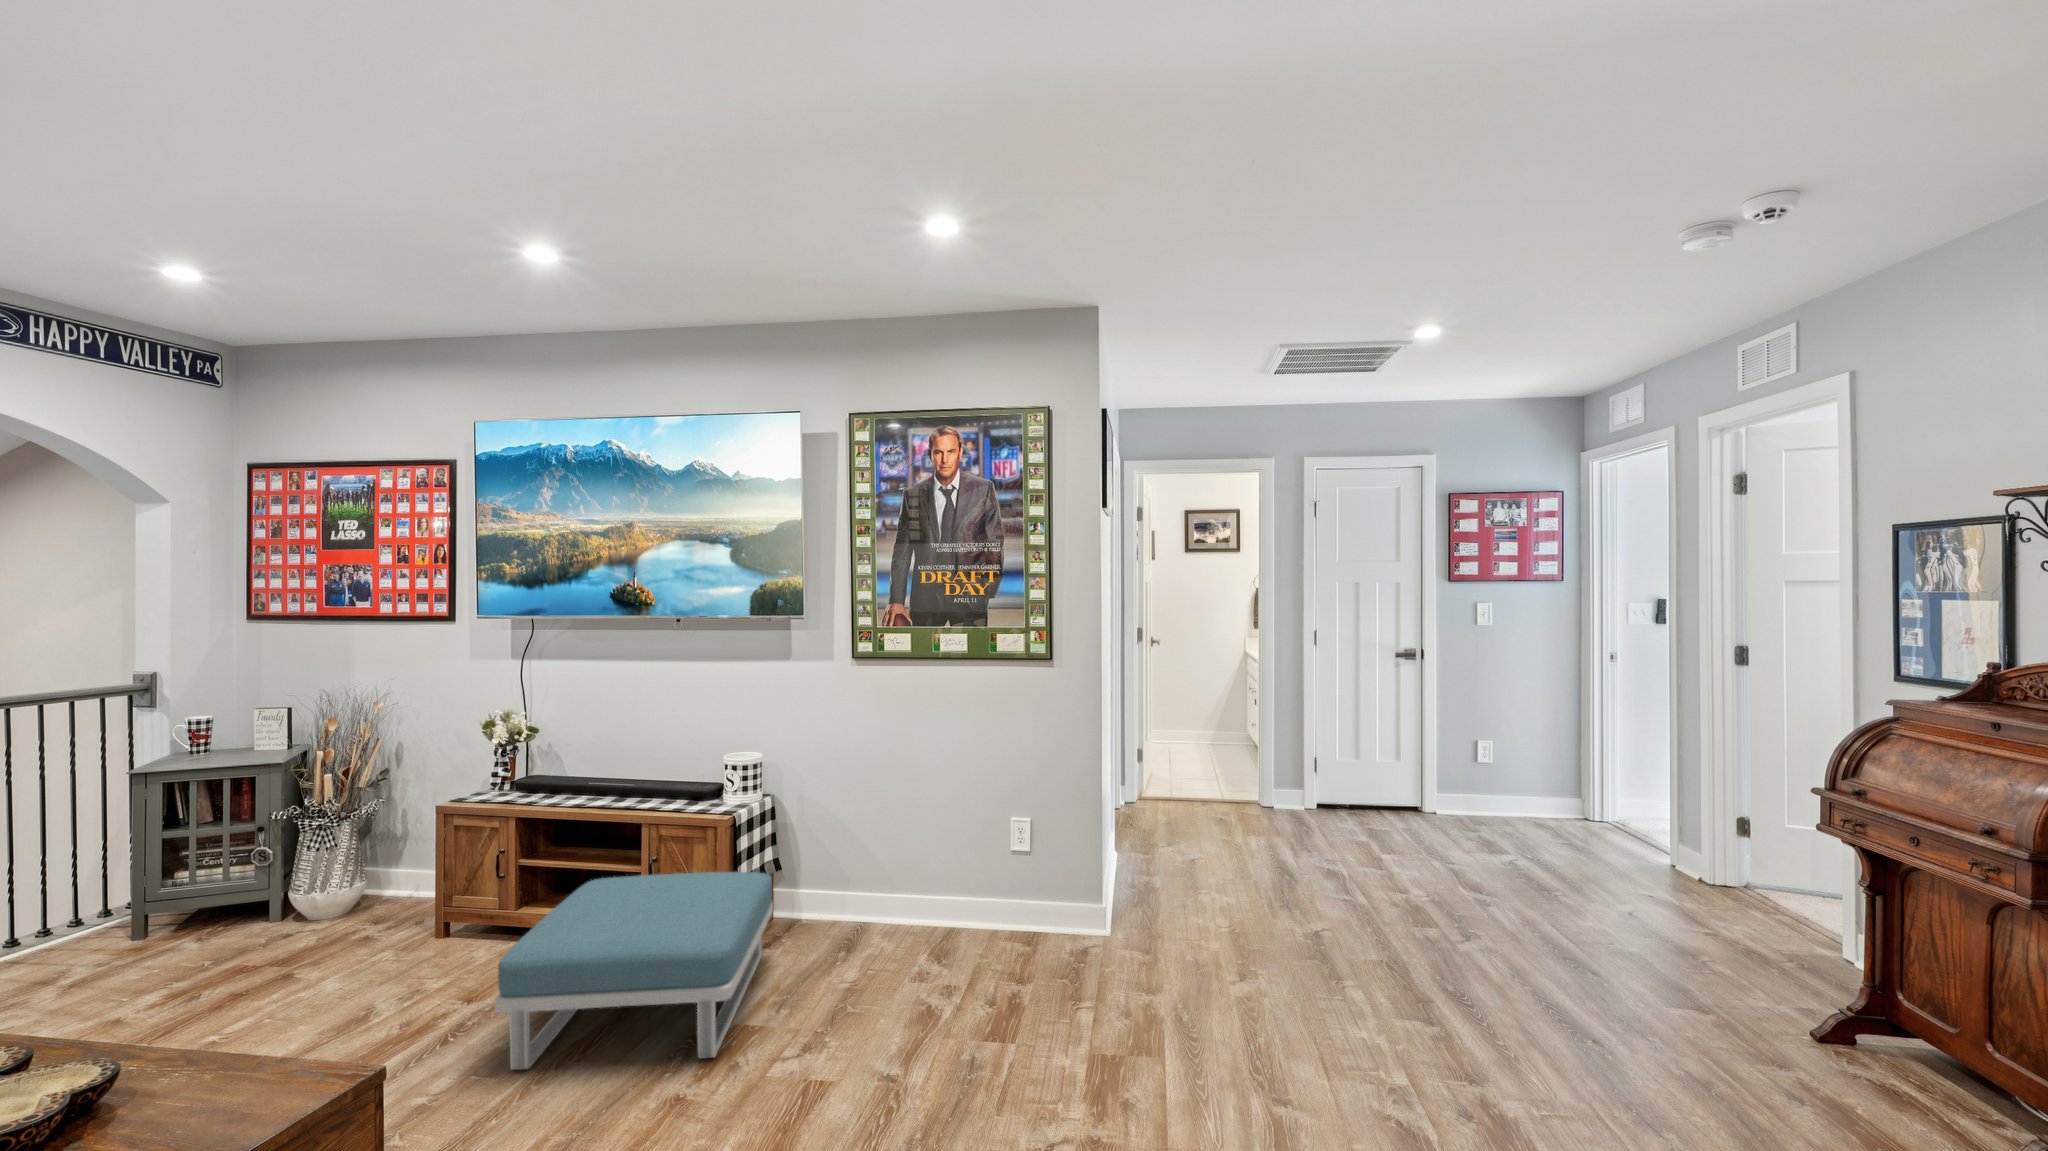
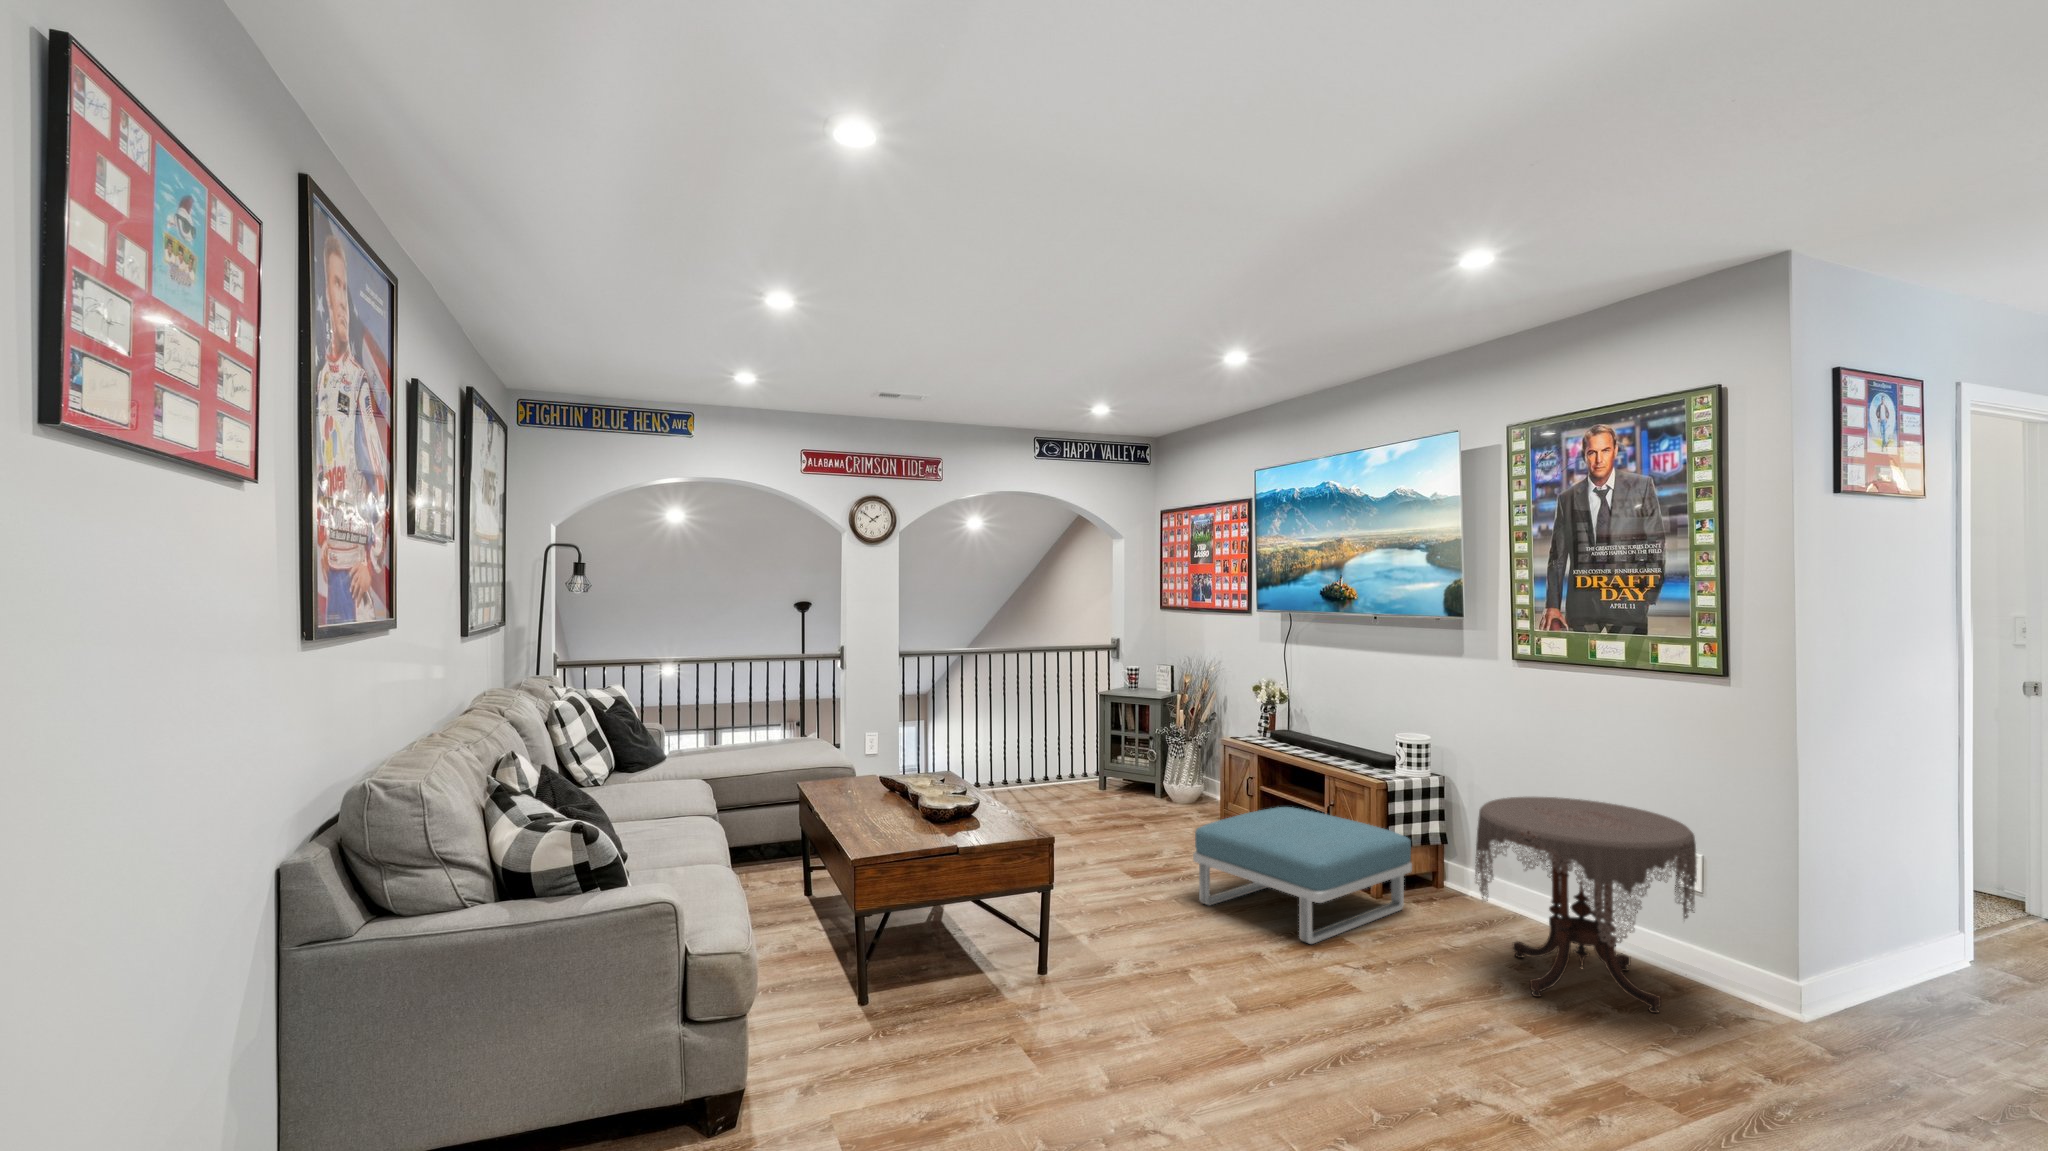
side table: none [876,785,1062,1003] -> present [1475,797,1697,1013]

